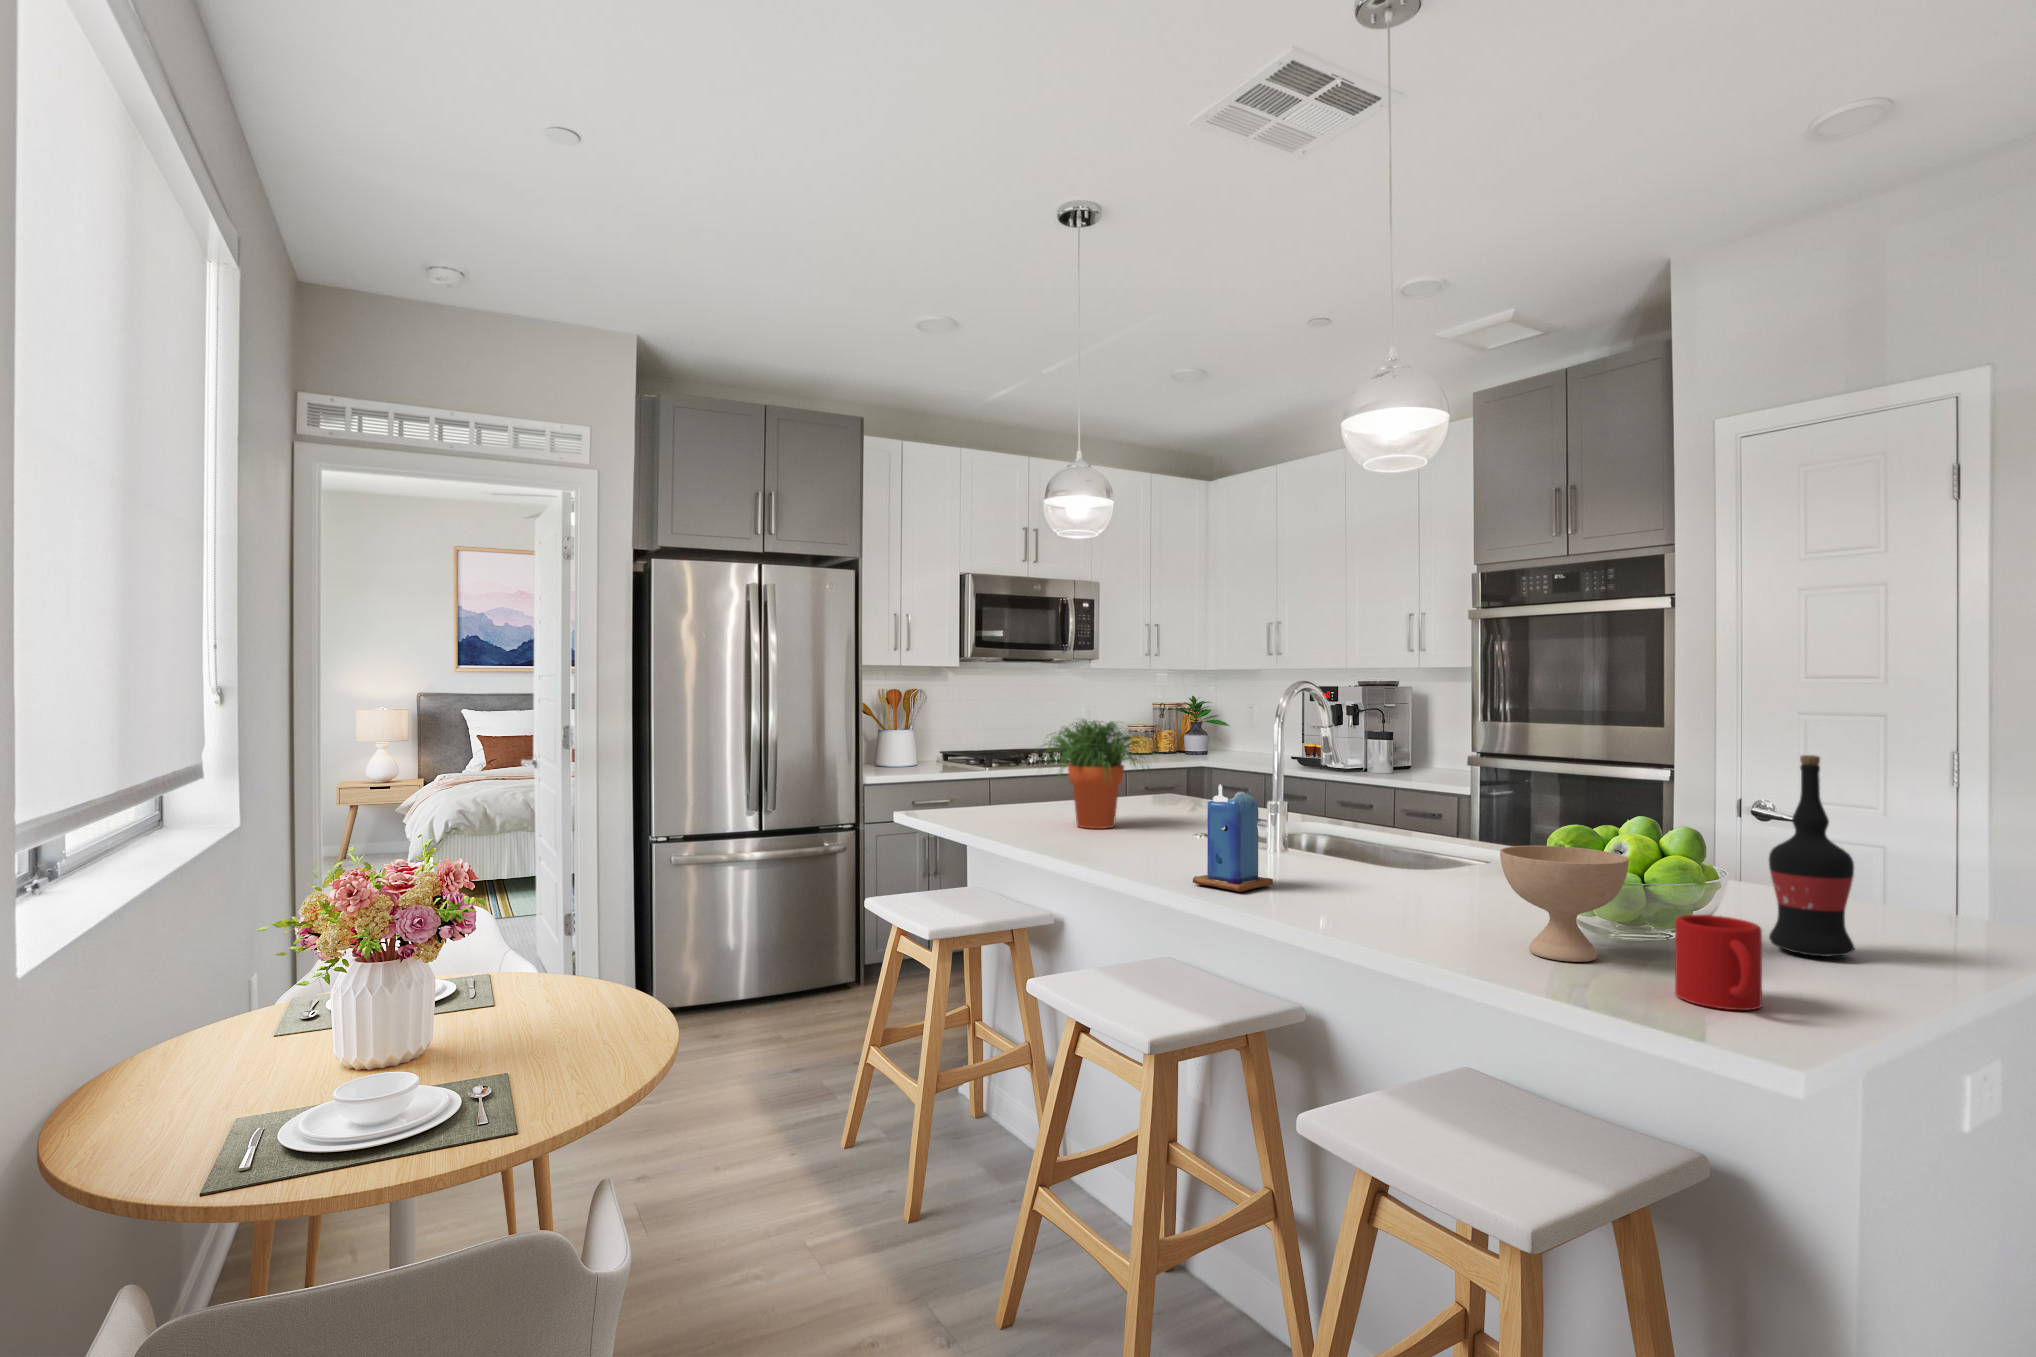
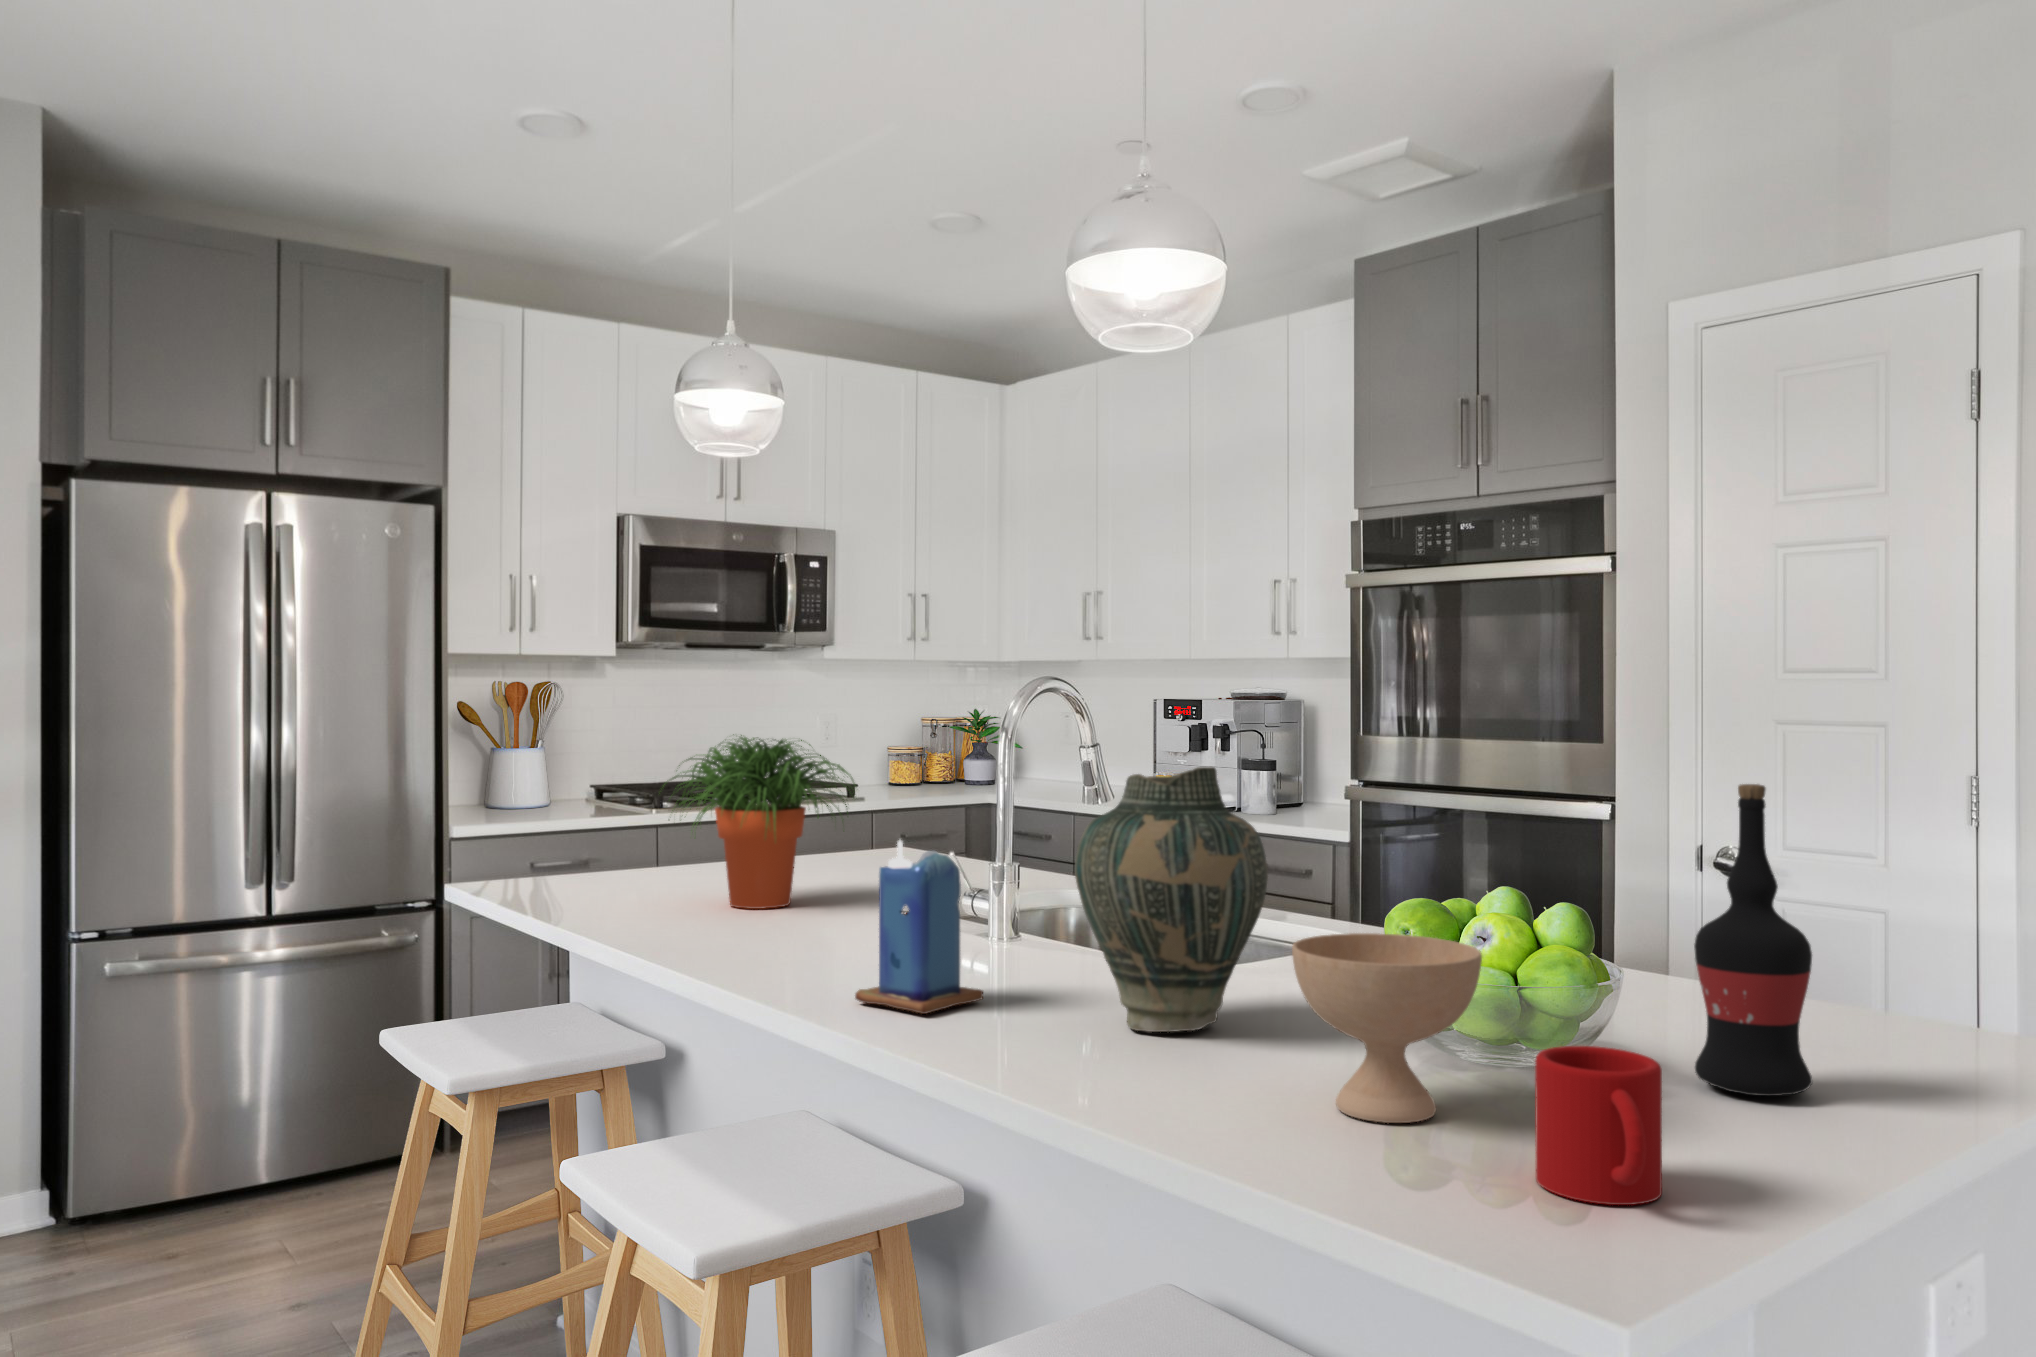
vase: none [1338,741,1466,906] -> present [1075,767,1268,1032]

